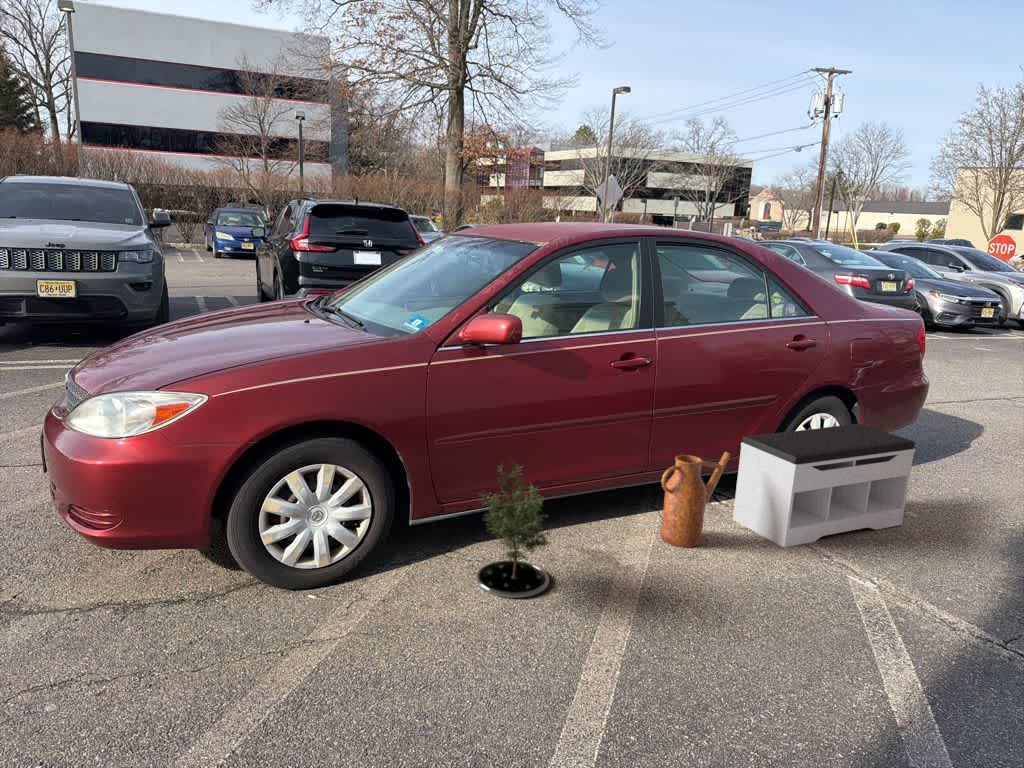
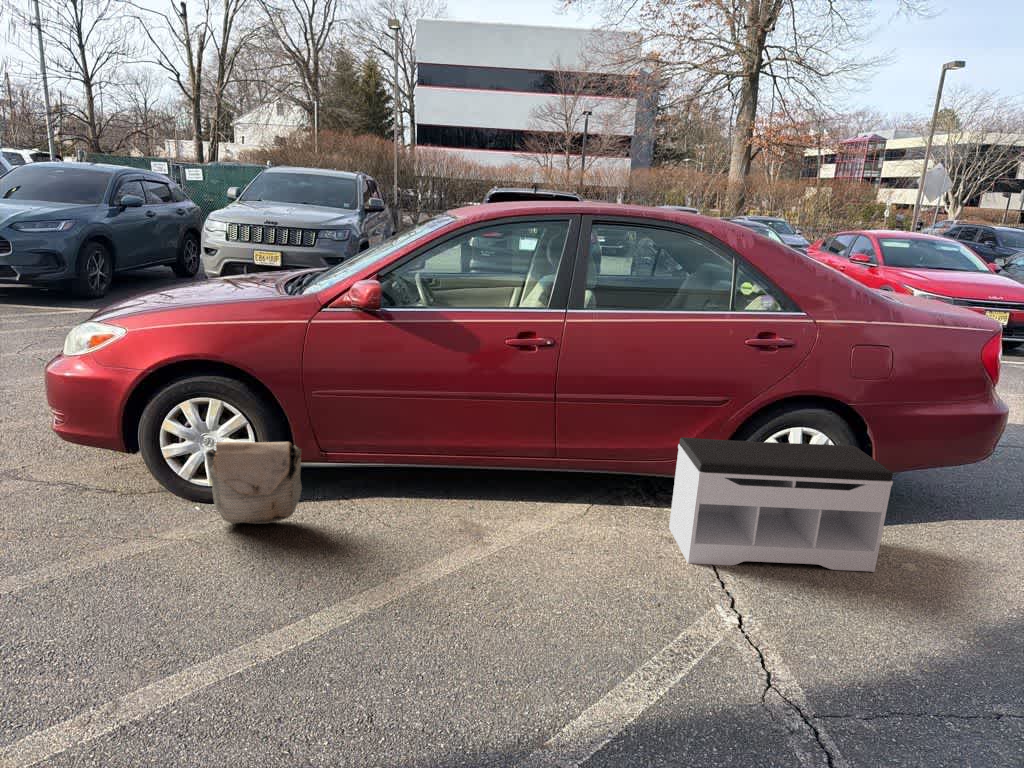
watering can: present [661,452,731,548] -> none [556,445,648,543]
potted tree: present [476,462,551,598] -> none [332,414,412,548]
bag: none [338,500,437,603] -> present [206,442,302,524]

